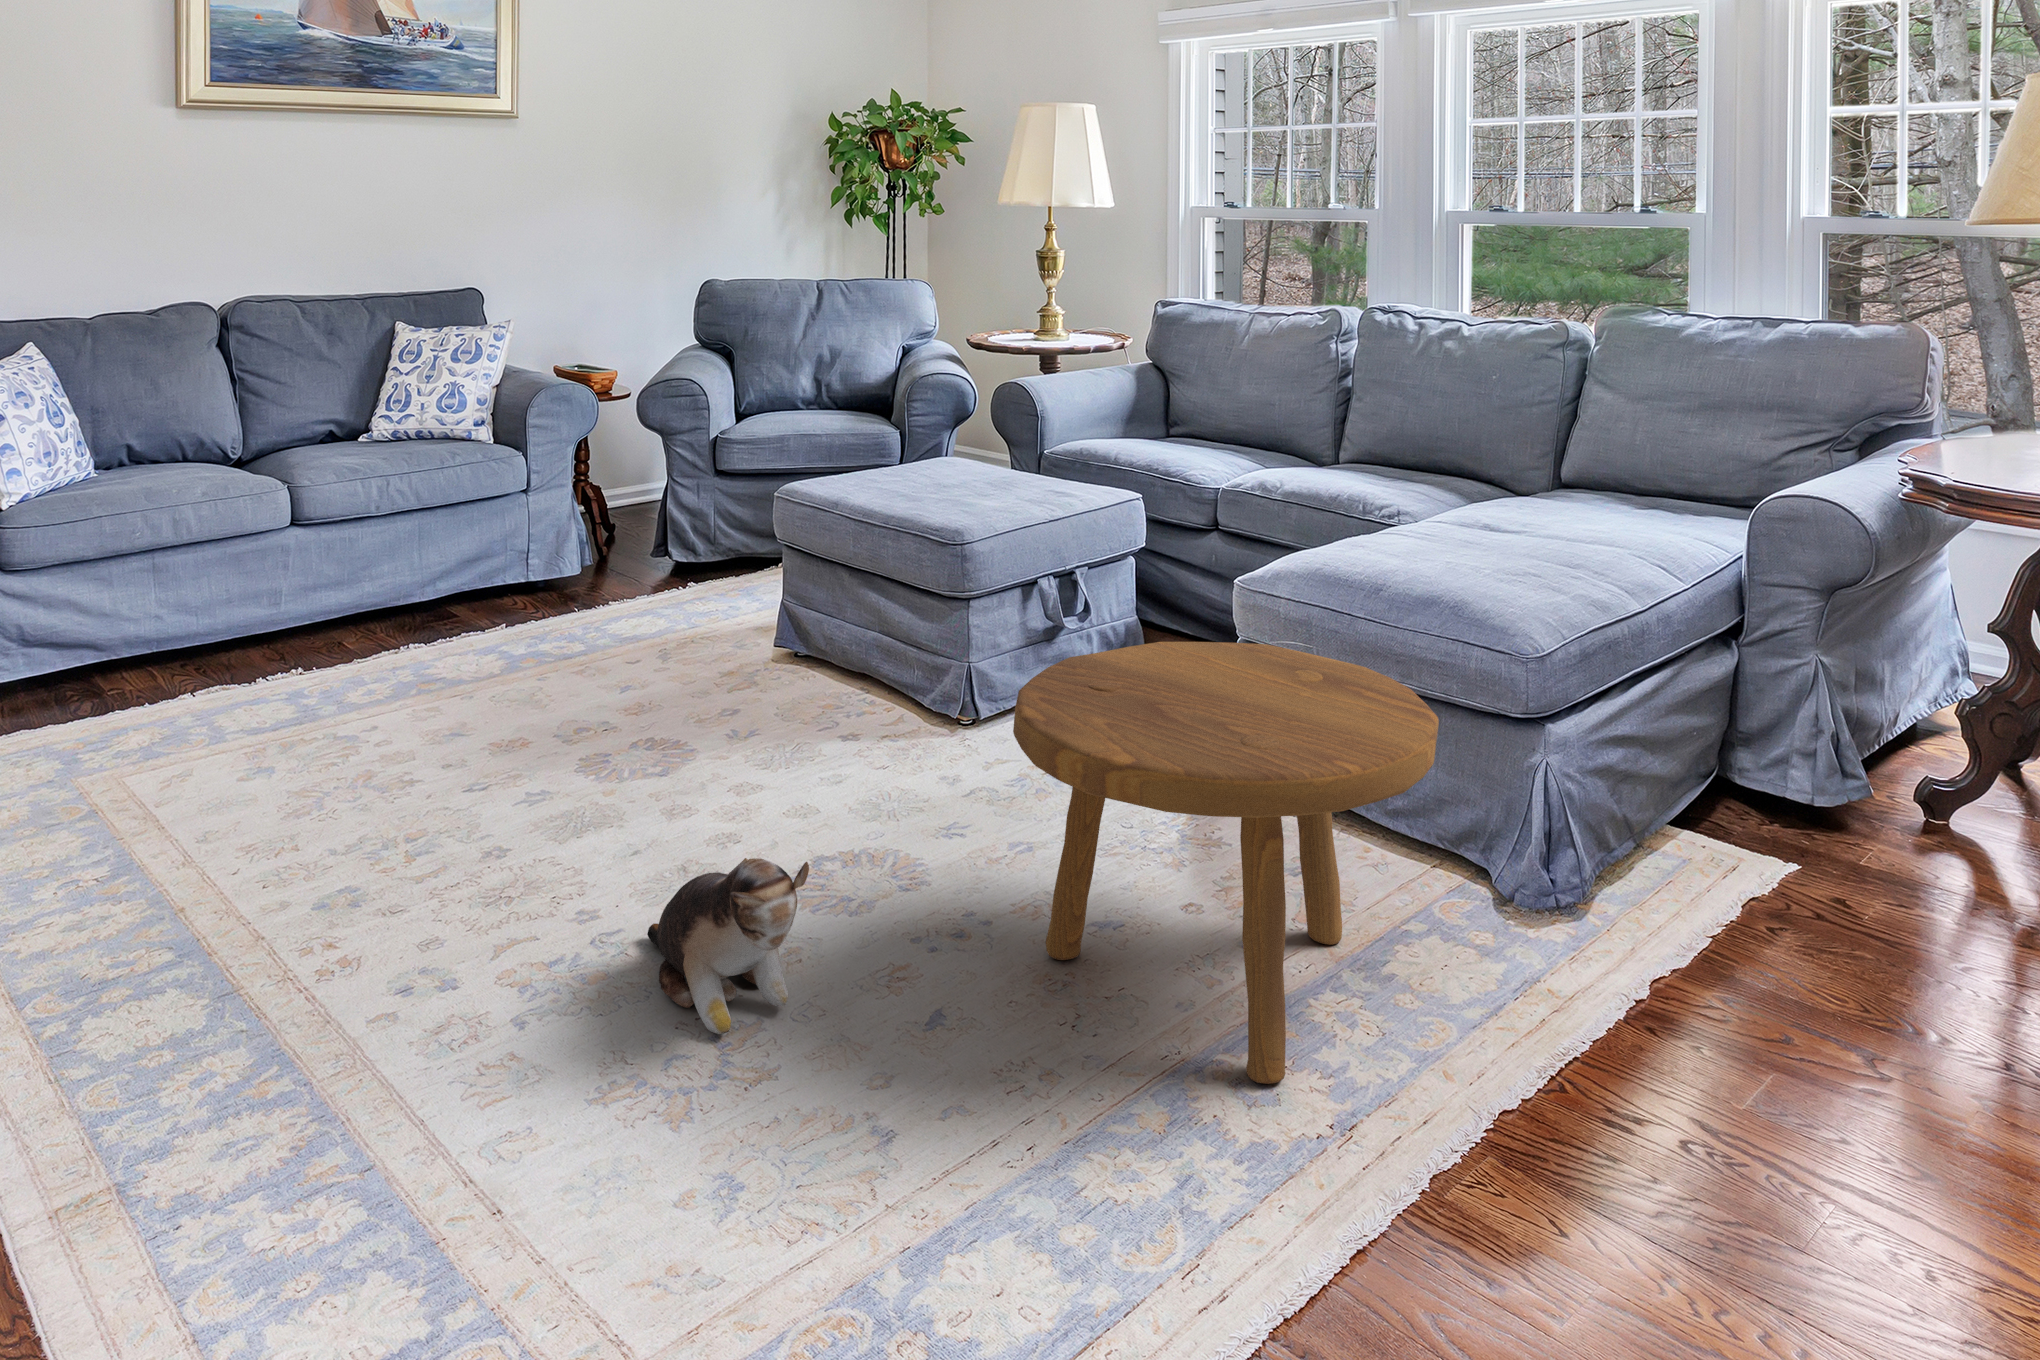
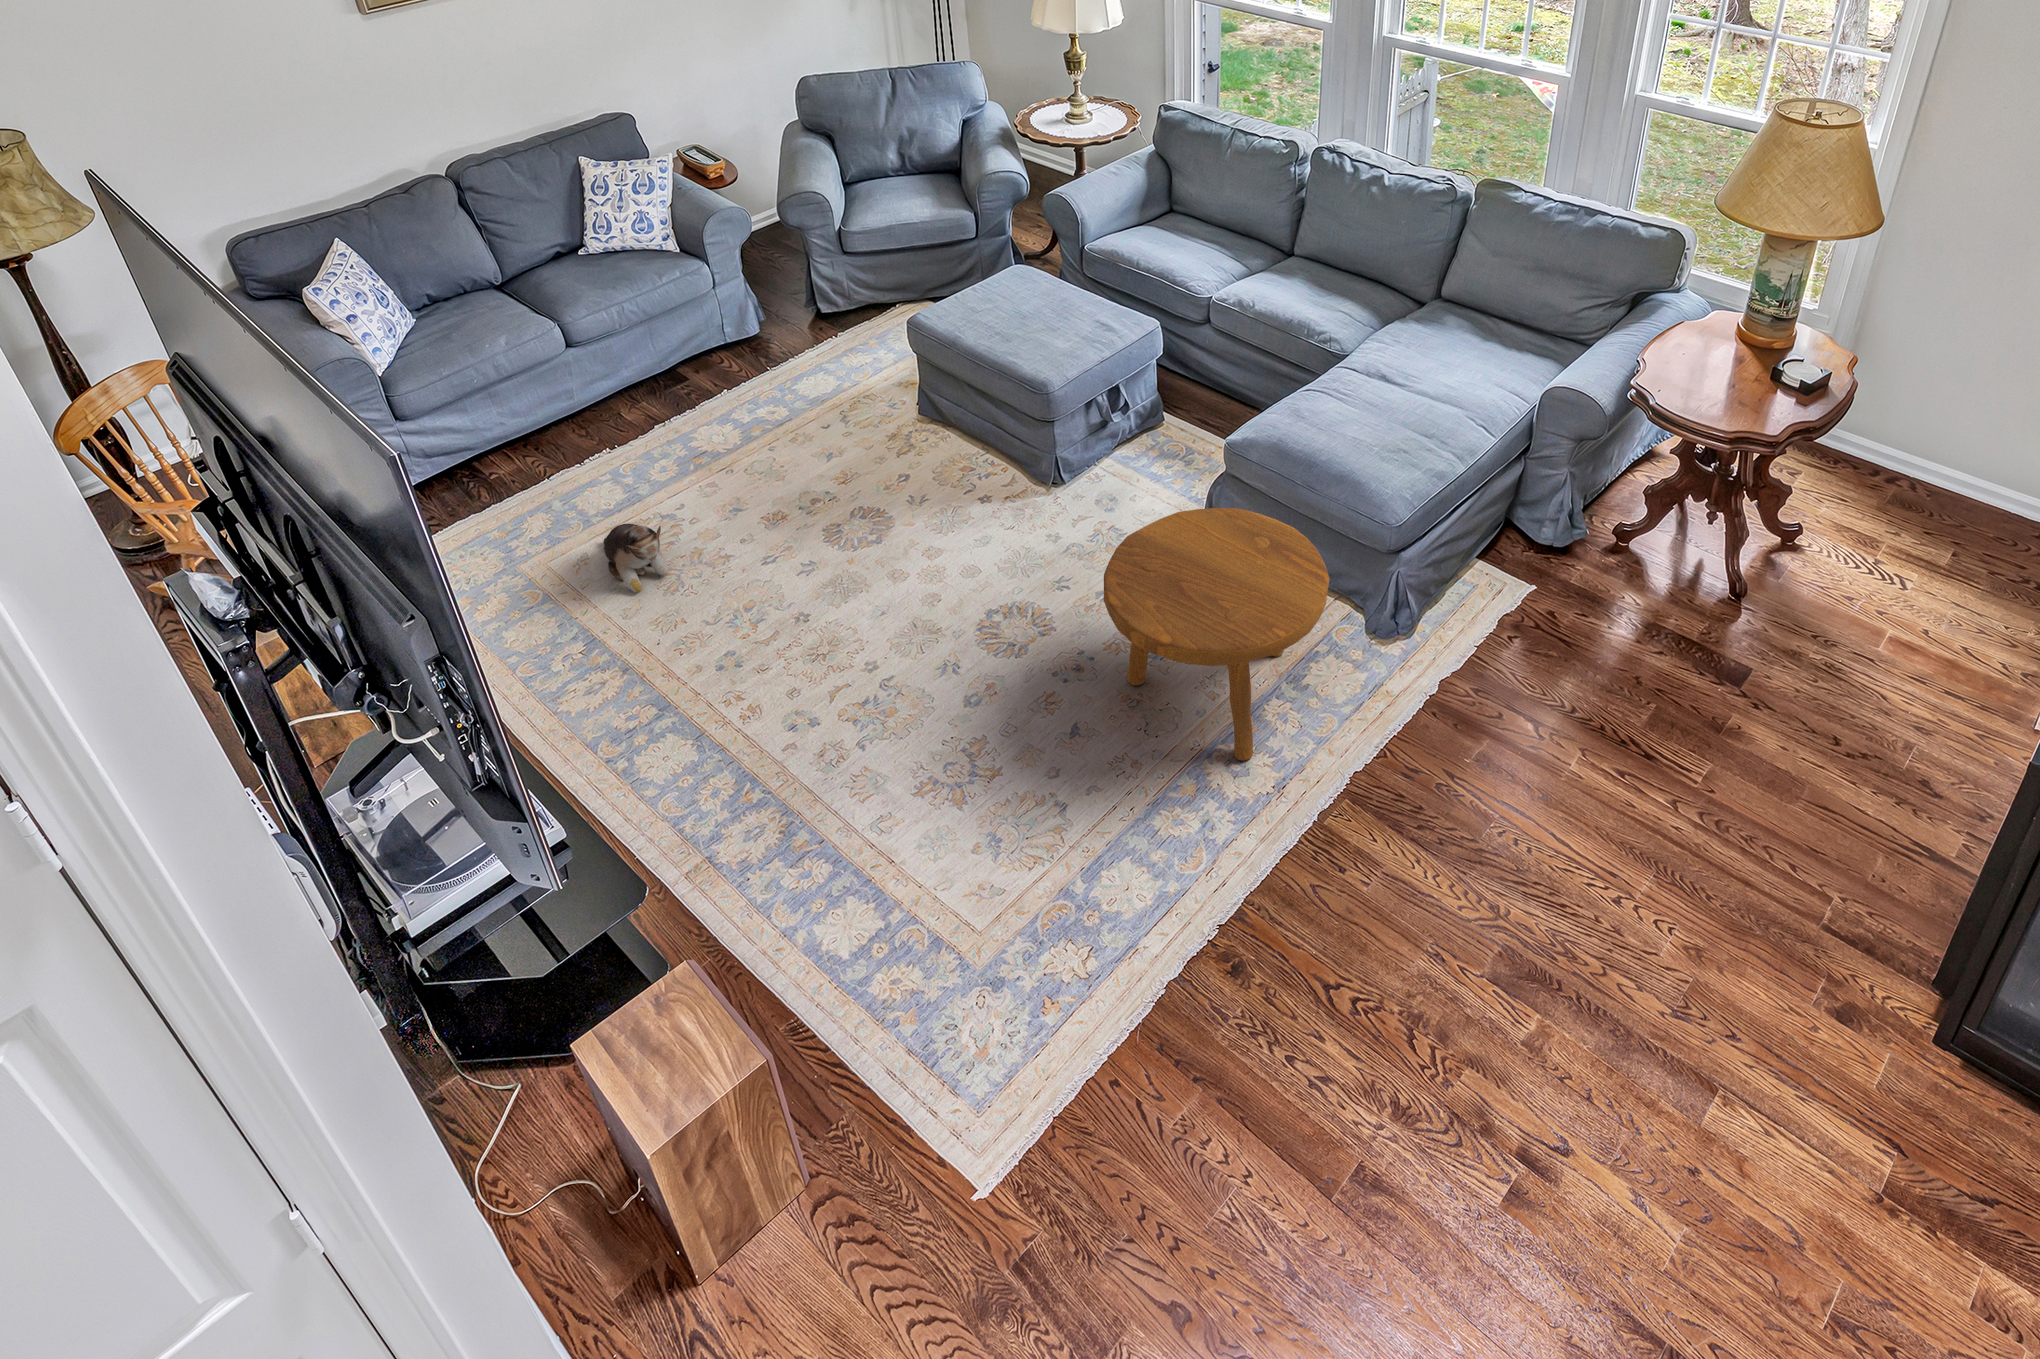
plush toy: present [647,858,809,1034] -> present [603,524,668,593]

